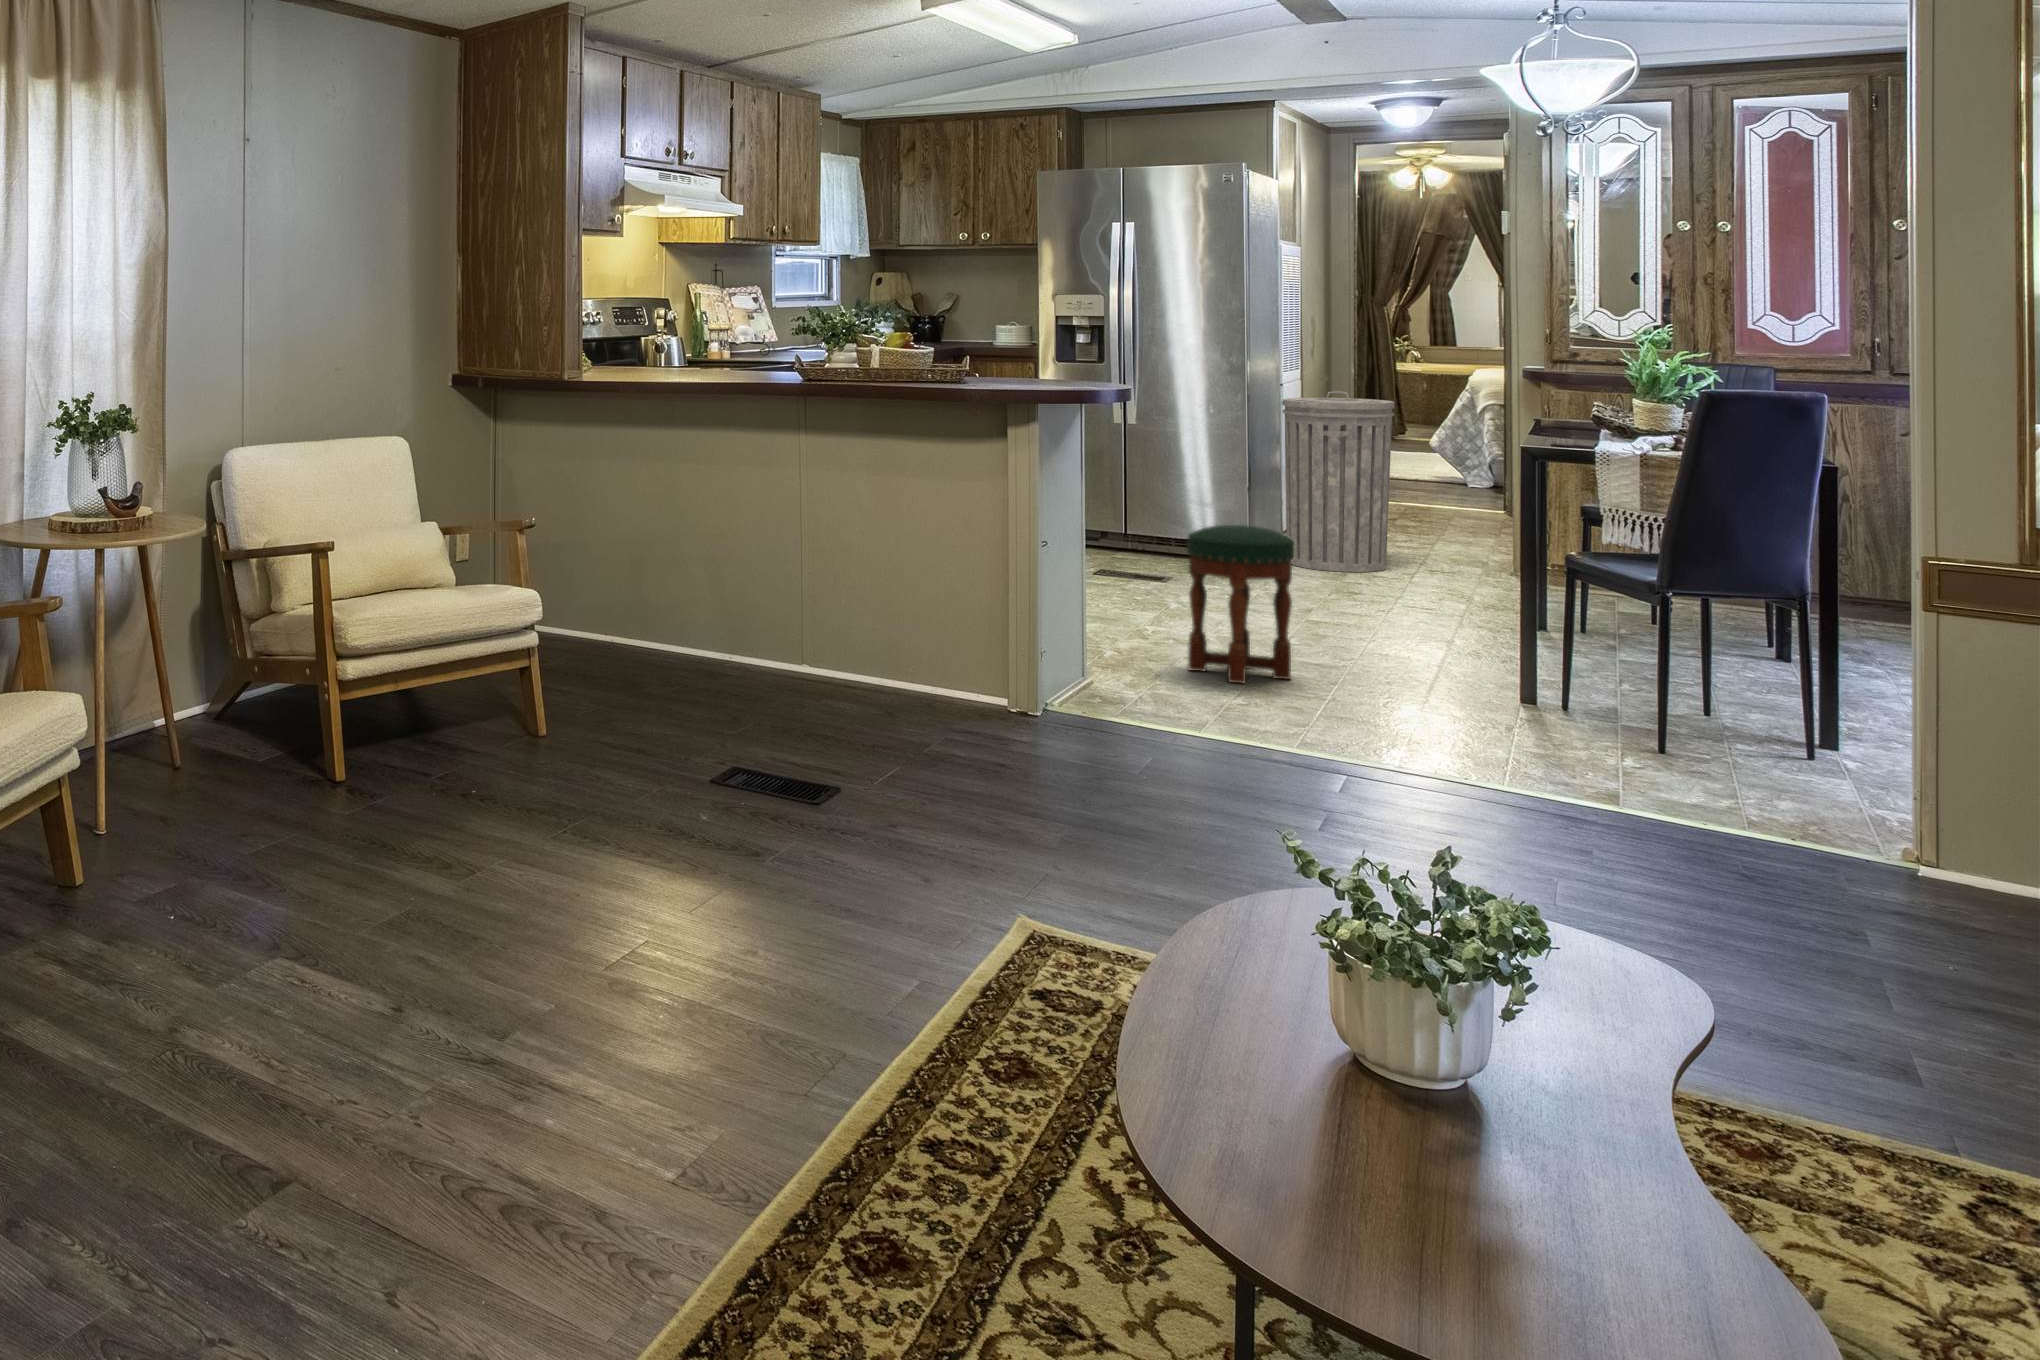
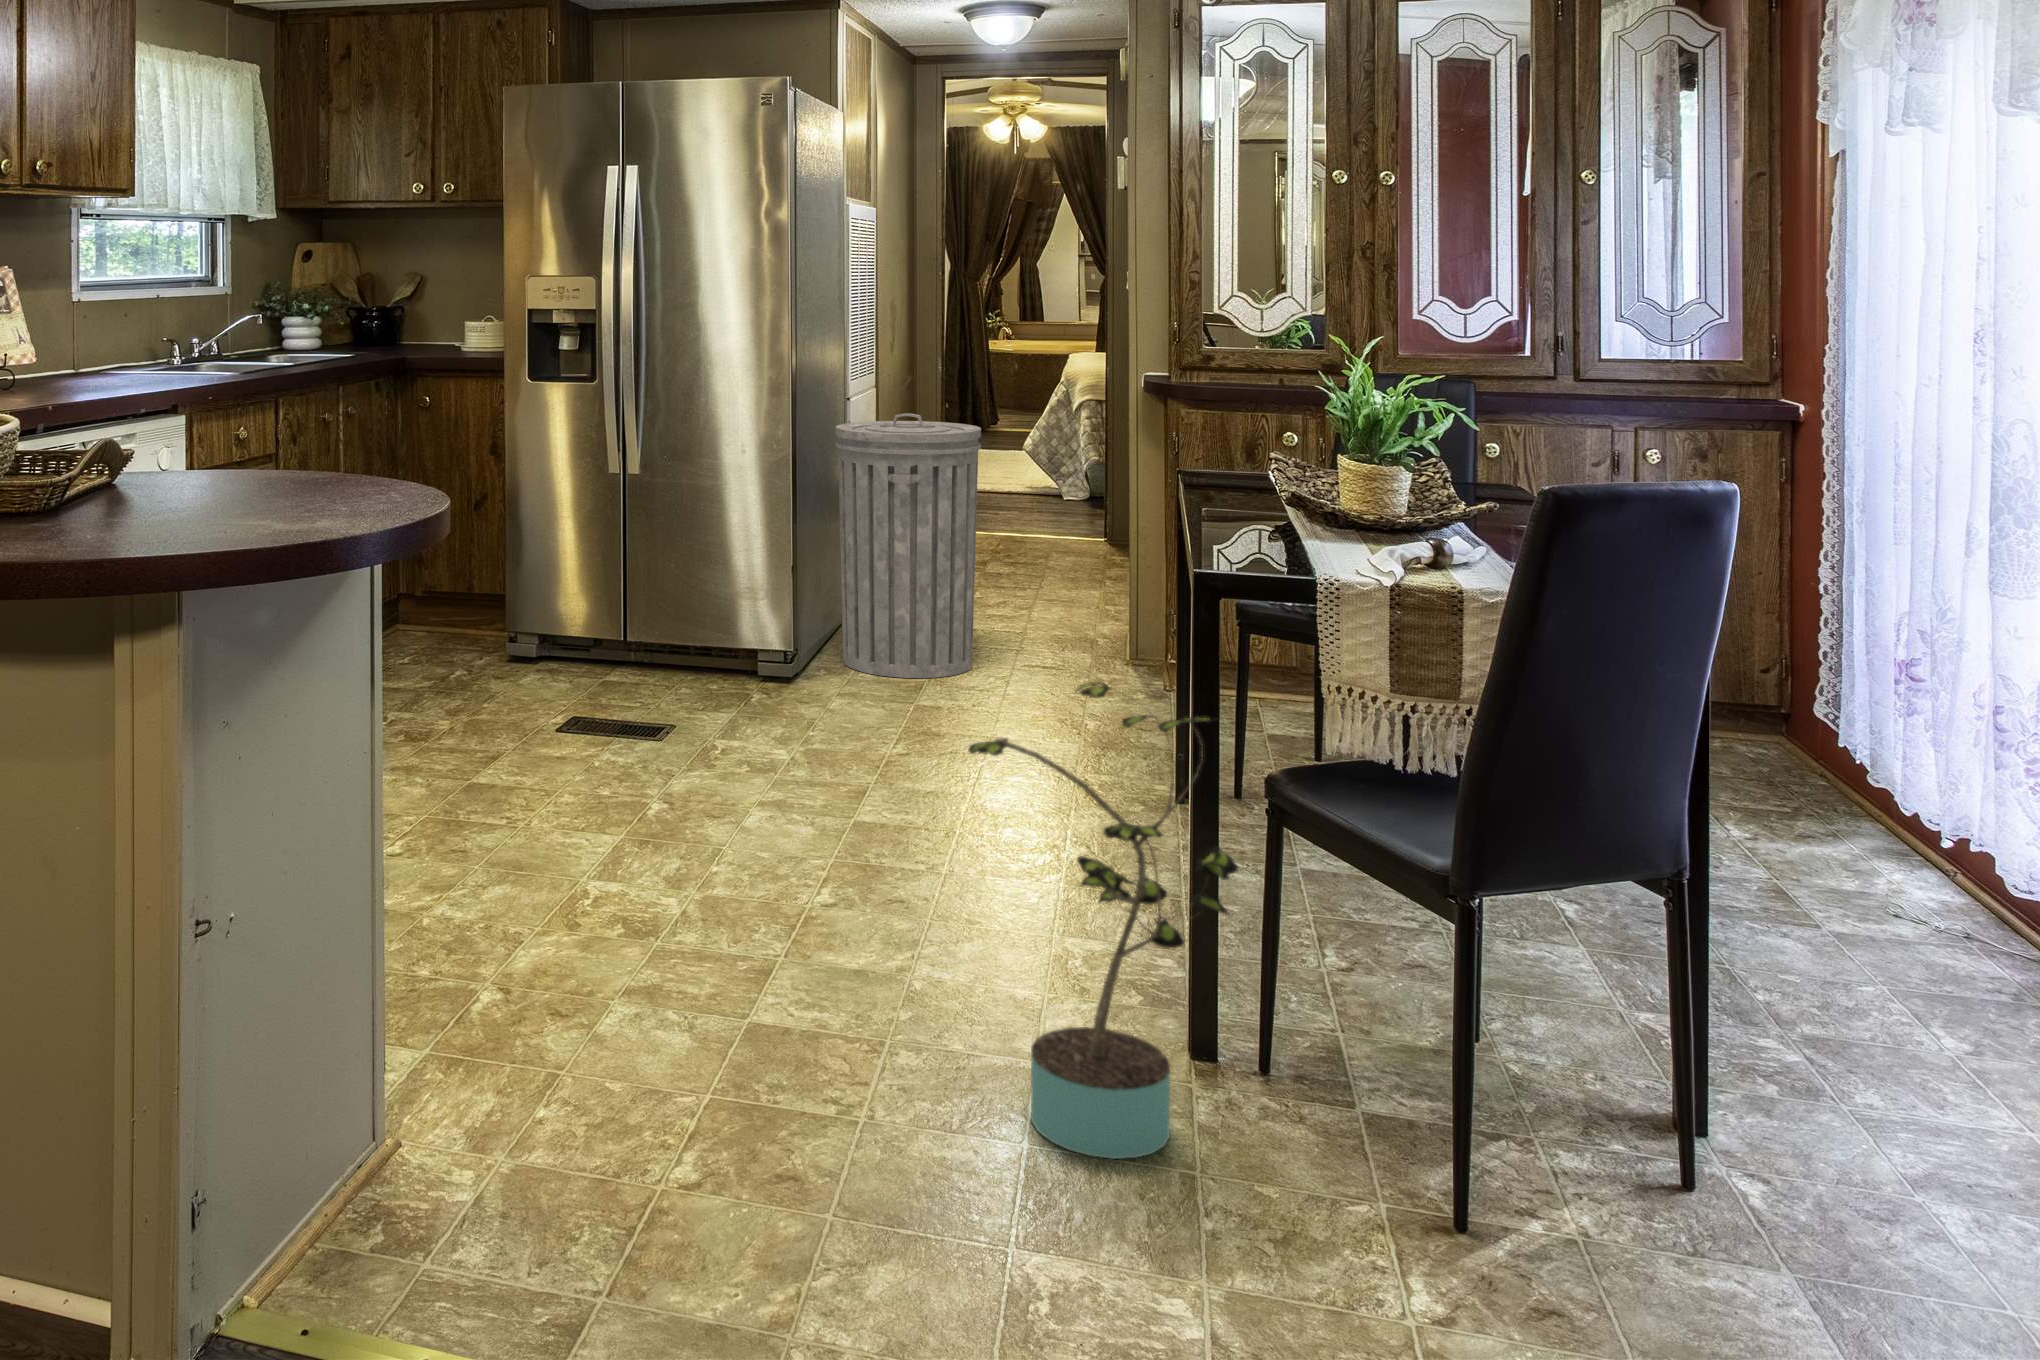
potted plant: none [1390,496,1541,729] -> present [969,682,1238,1159]
stool: present [1187,525,1295,683] -> none [630,715,813,1032]

